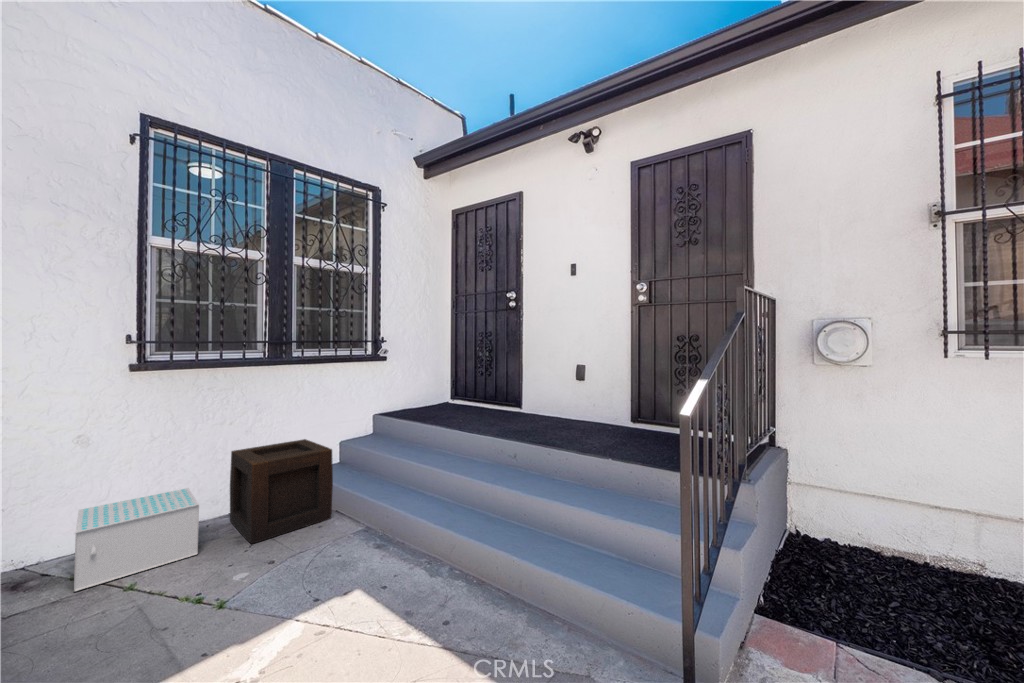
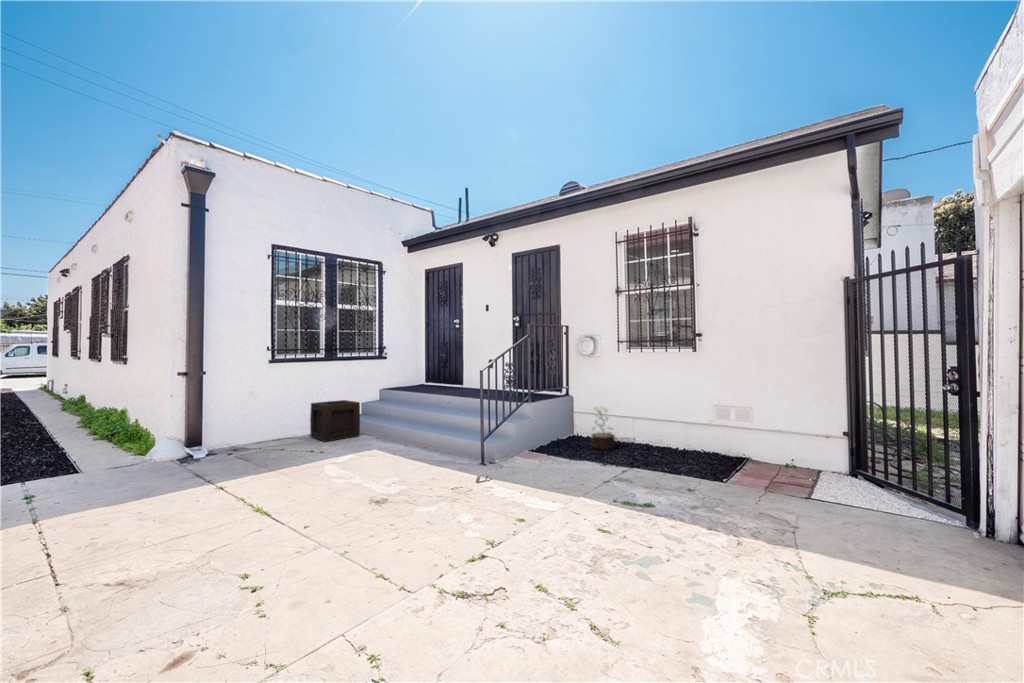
decorative plant: none [857,478,953,597] -> present [591,409,615,450]
storage box: present [74,488,199,591] -> none [253,419,303,450]

